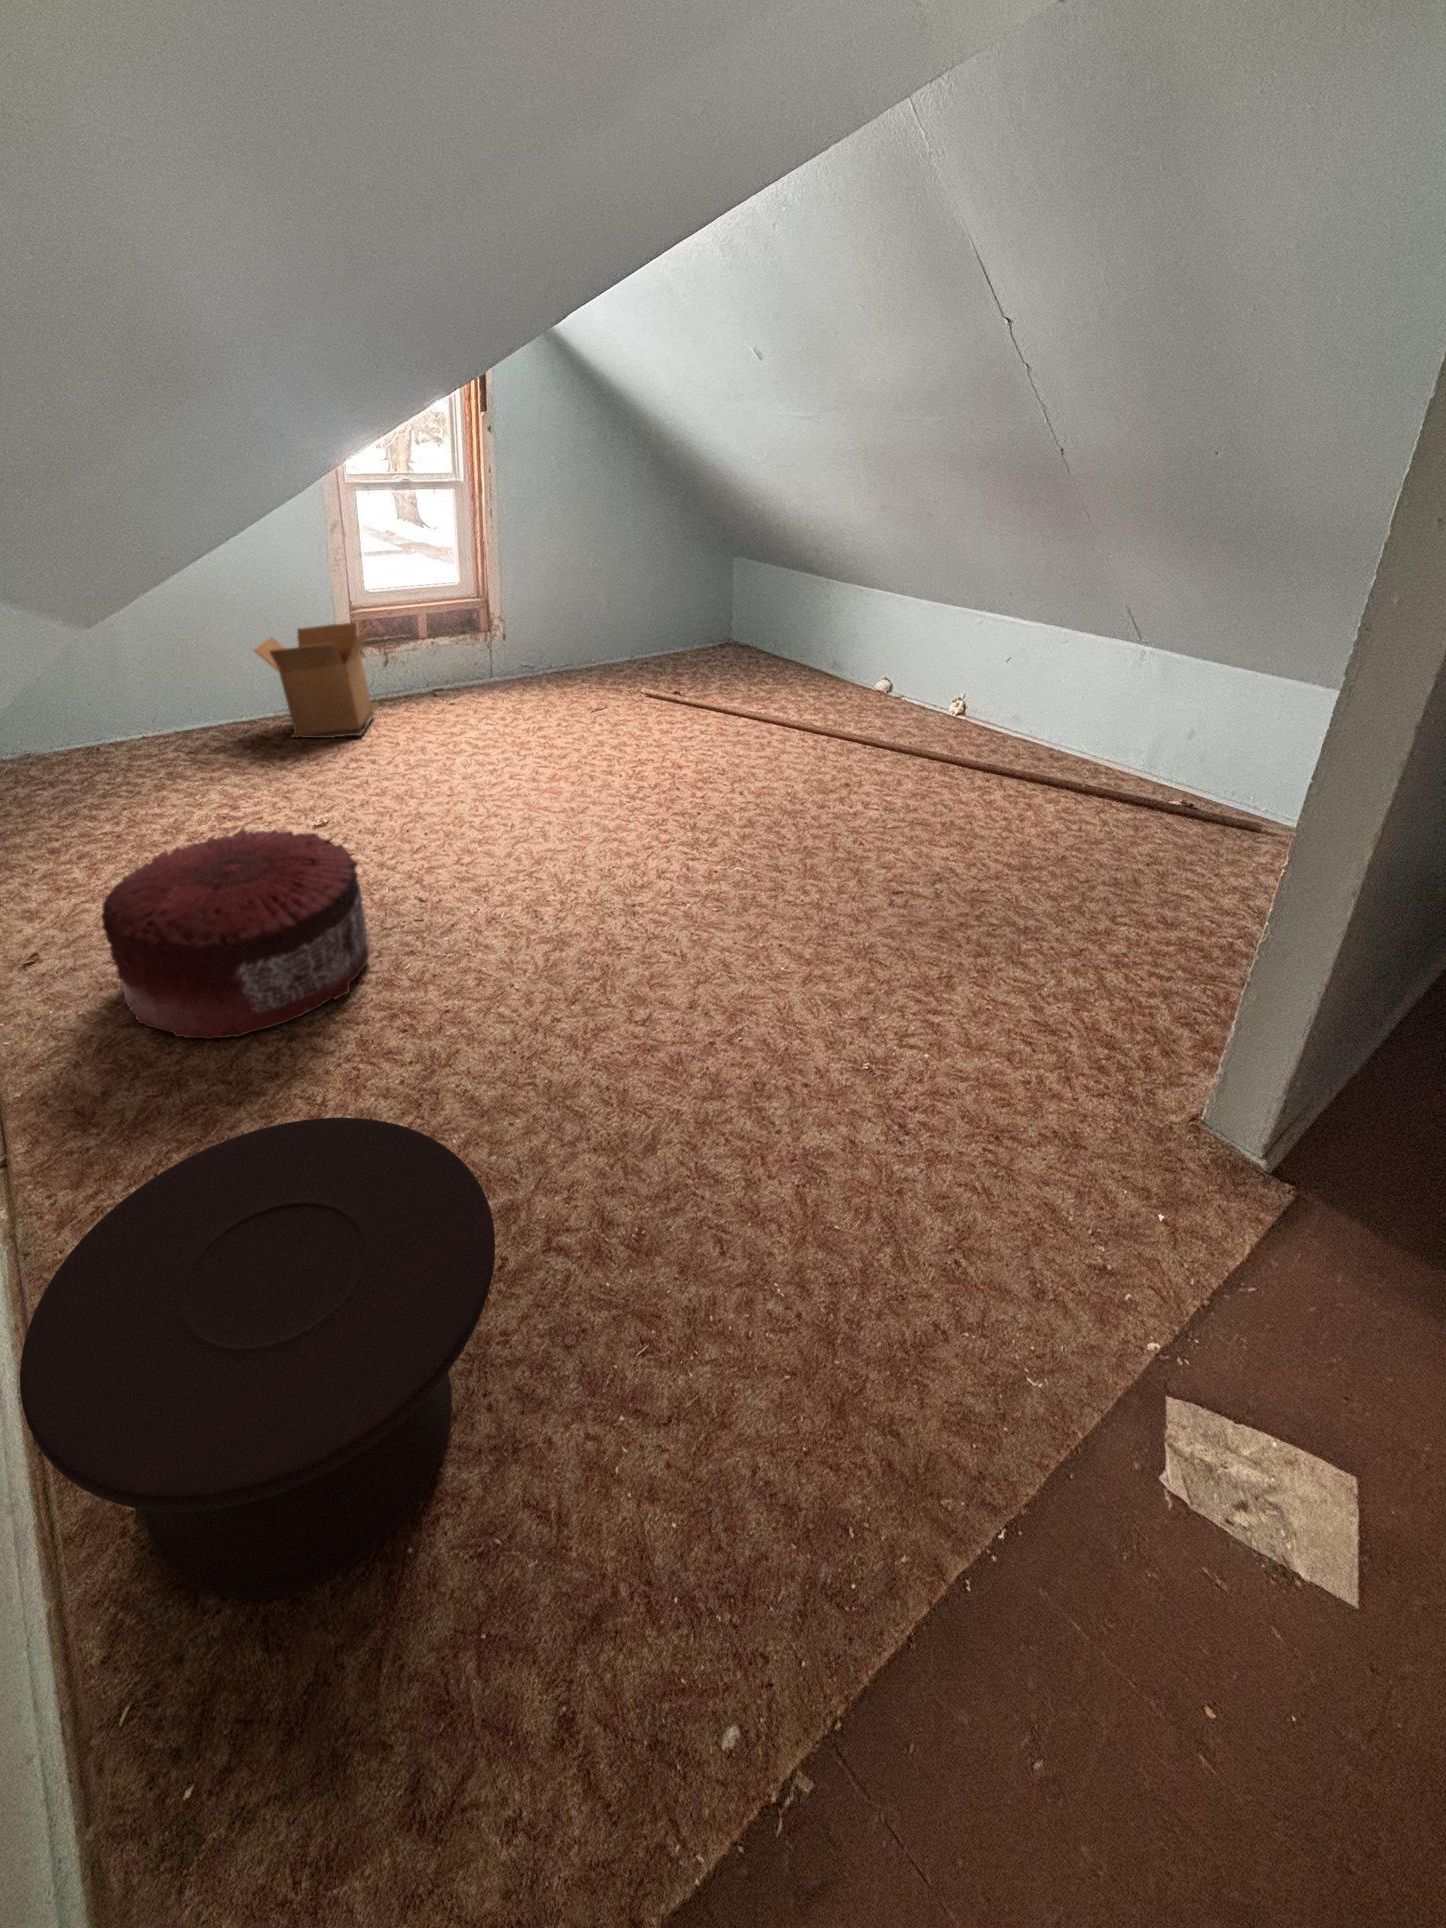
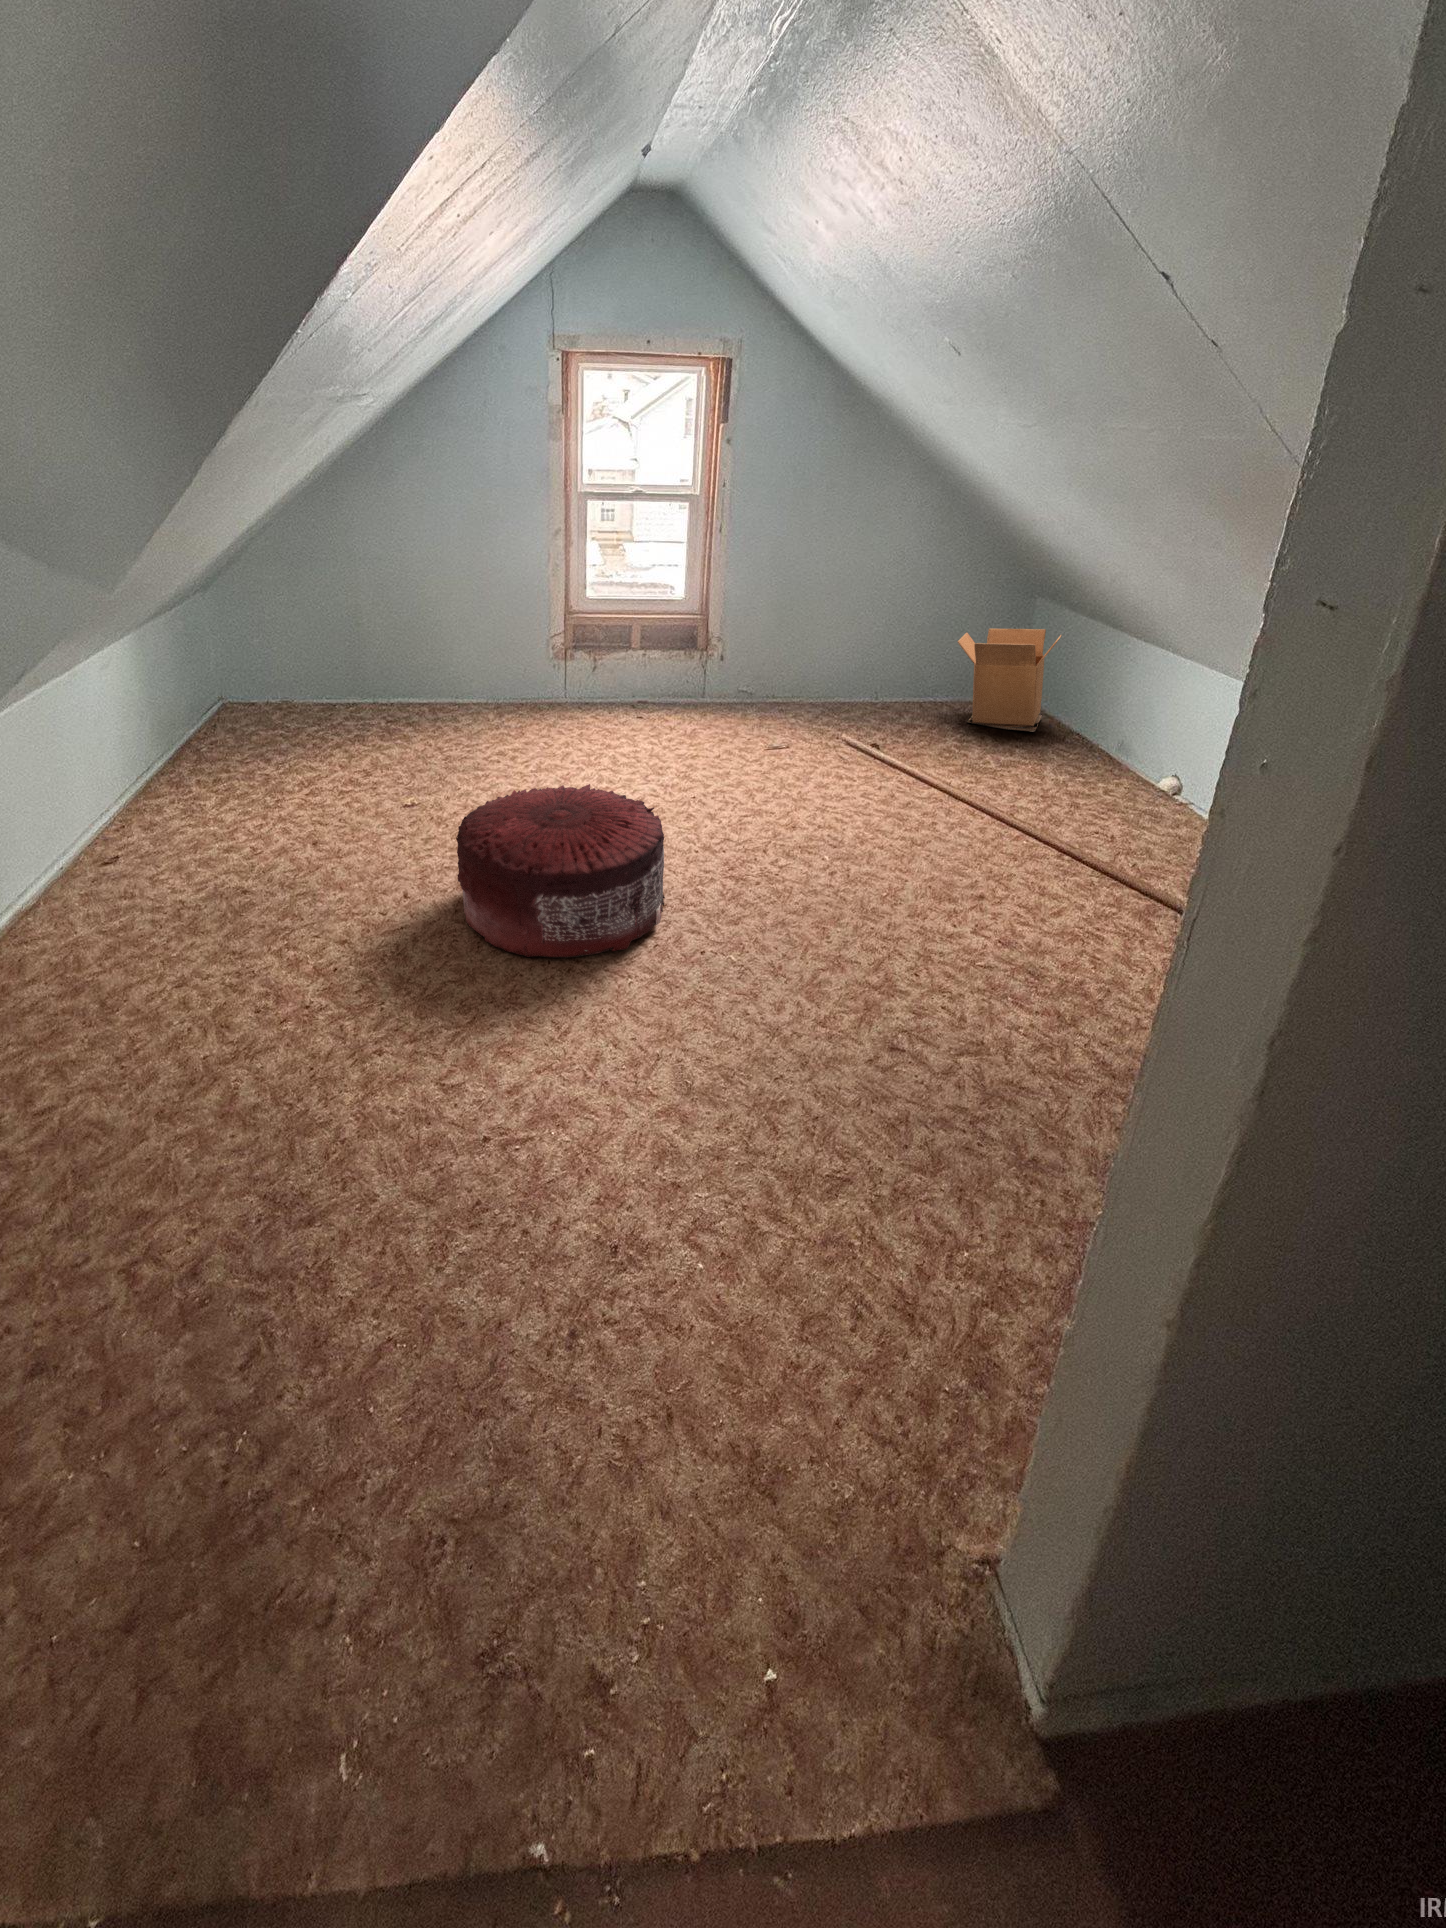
cardboard box: present [254,622,374,738] -> present [958,629,1061,732]
side table: present [20,1117,495,1599] -> none [216,1021,604,1410]

